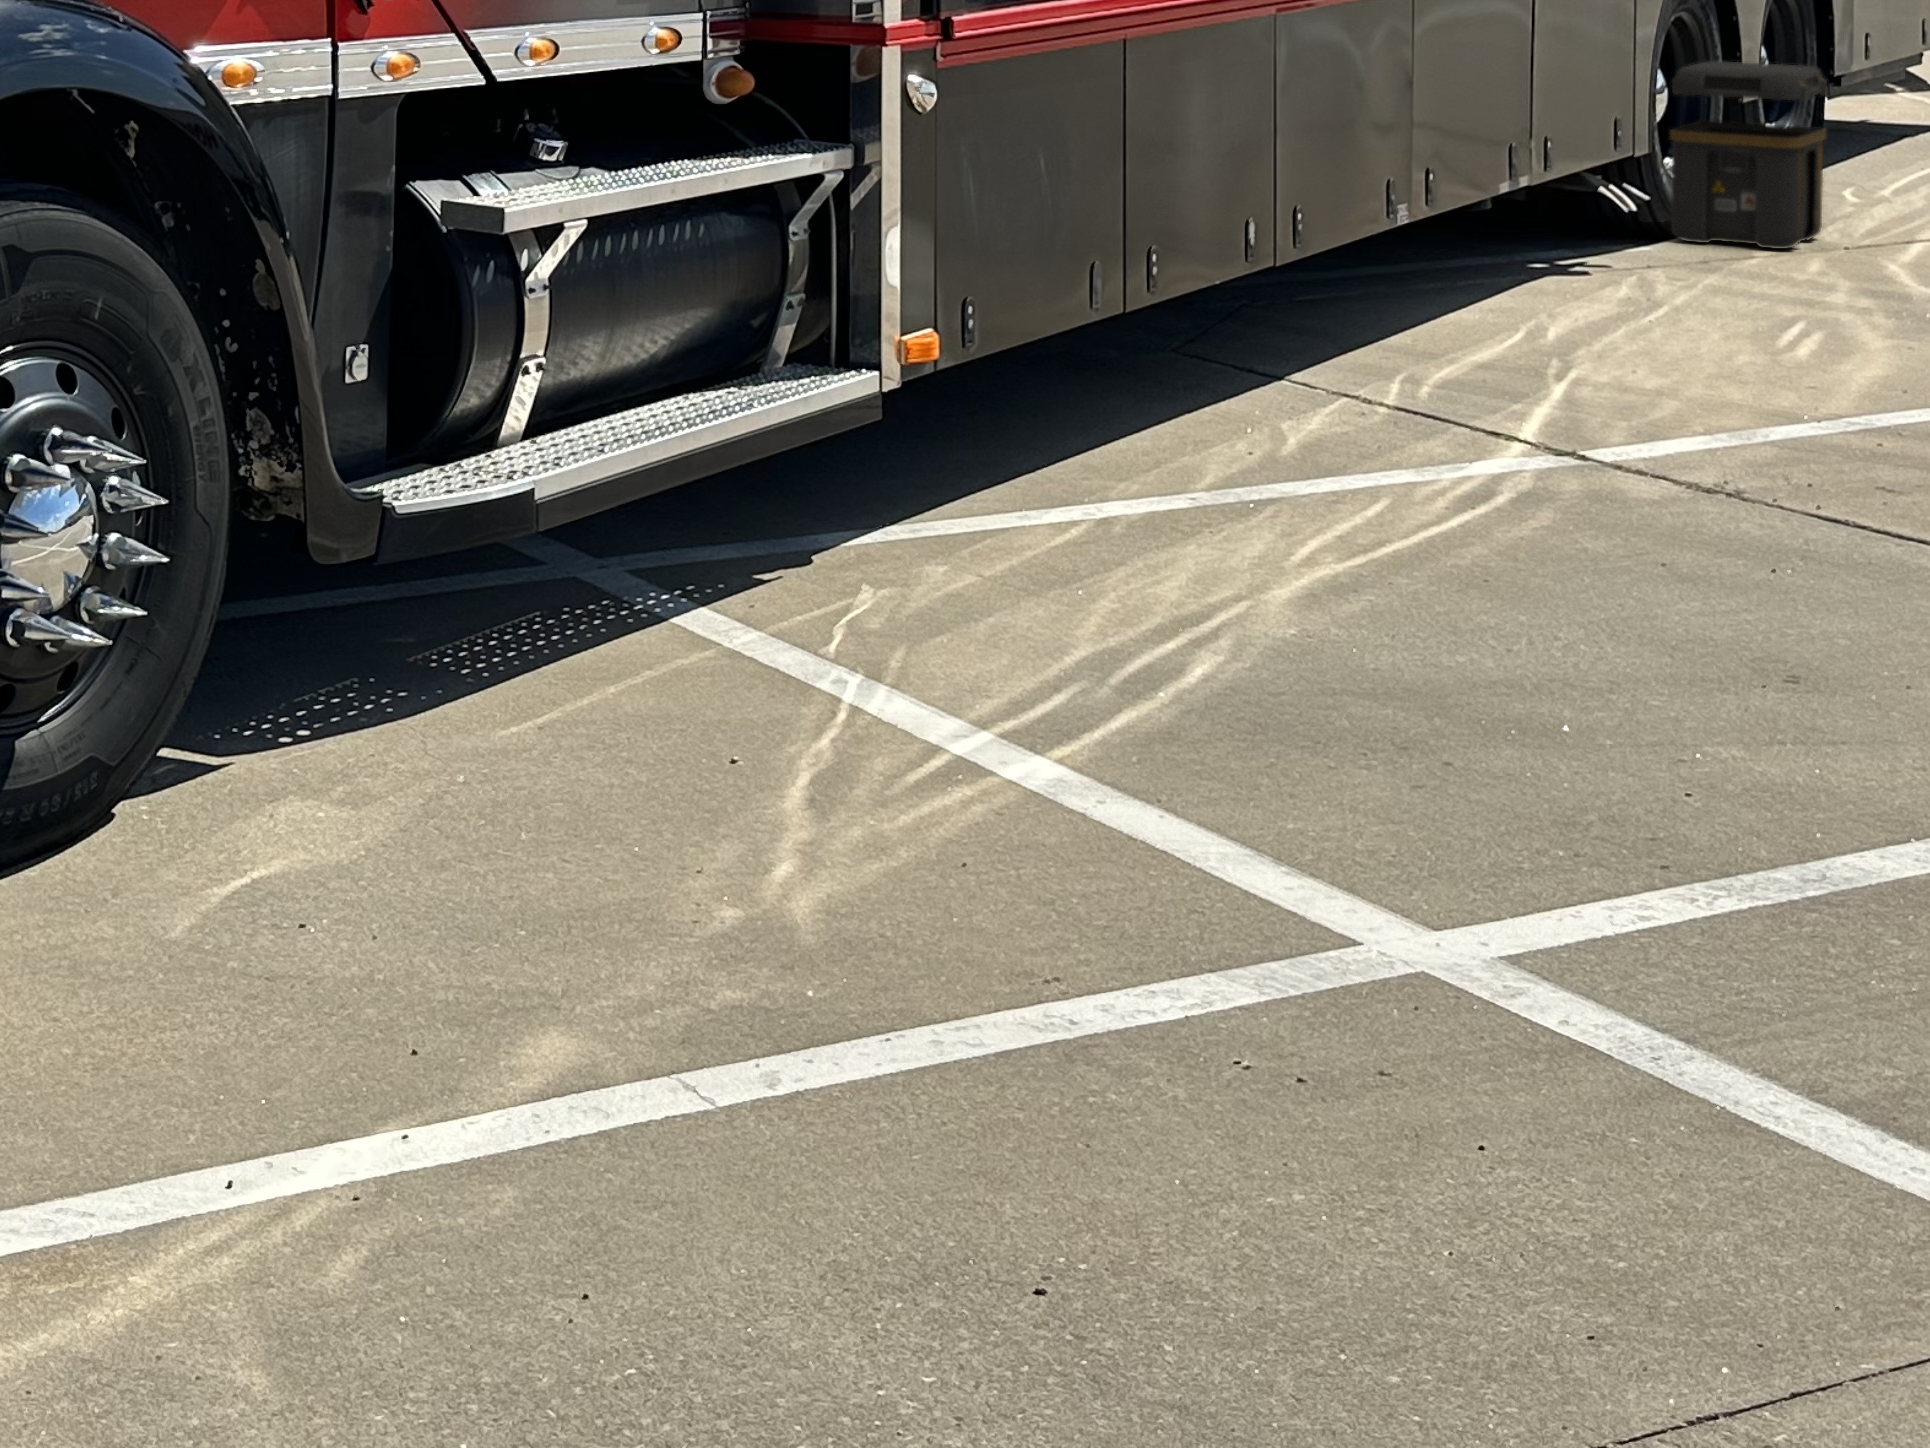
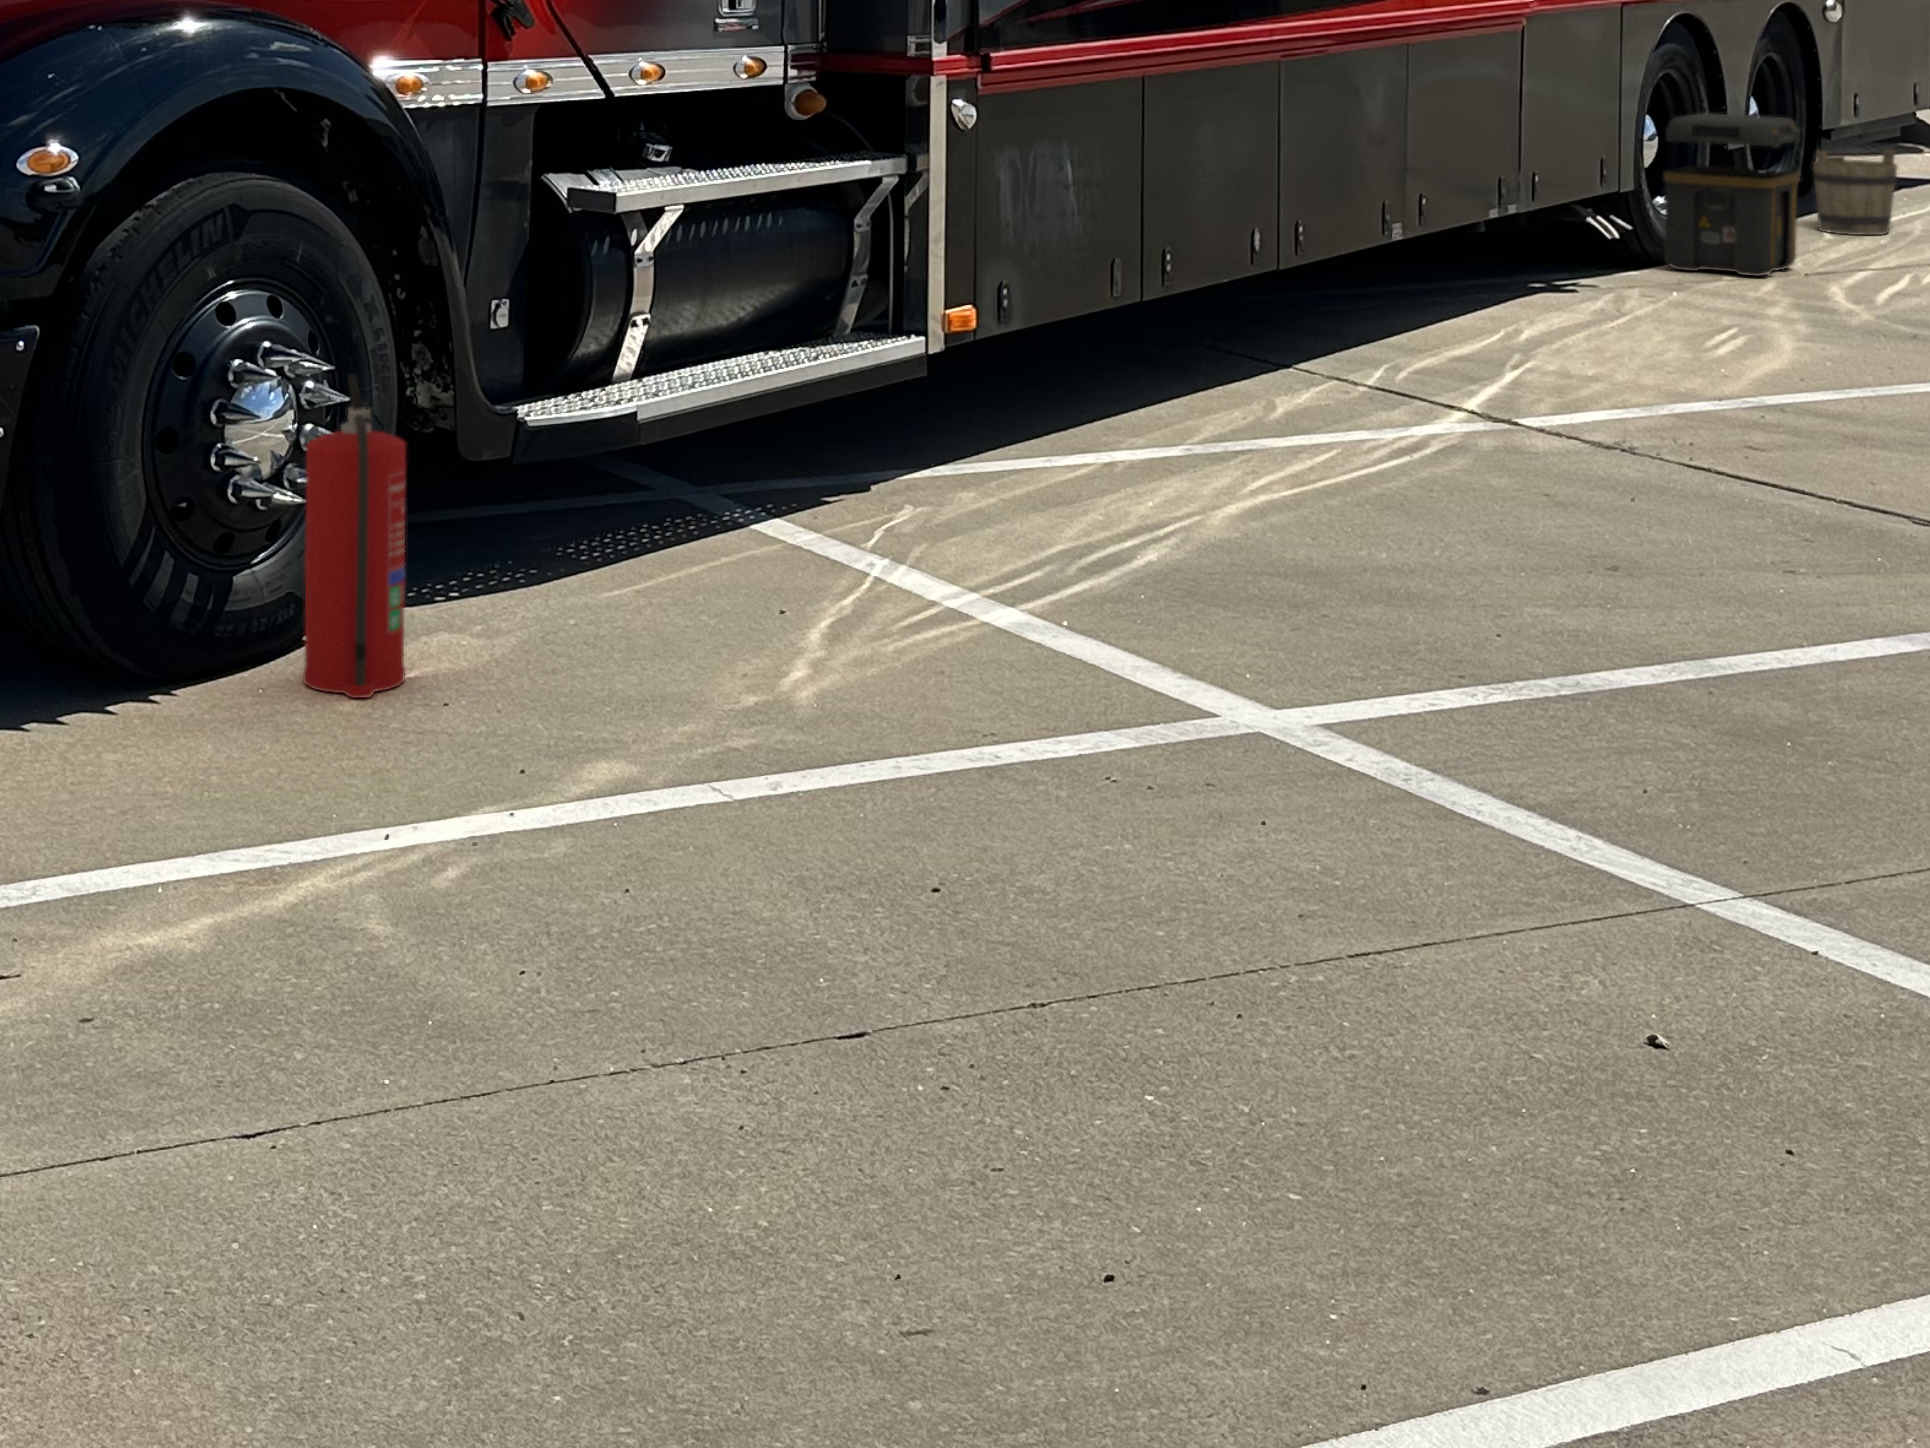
bucket: none [1819,98,1917,195] -> present [1813,150,1897,235]
fire extinguisher: none [112,464,247,902] -> present [303,374,406,698]

